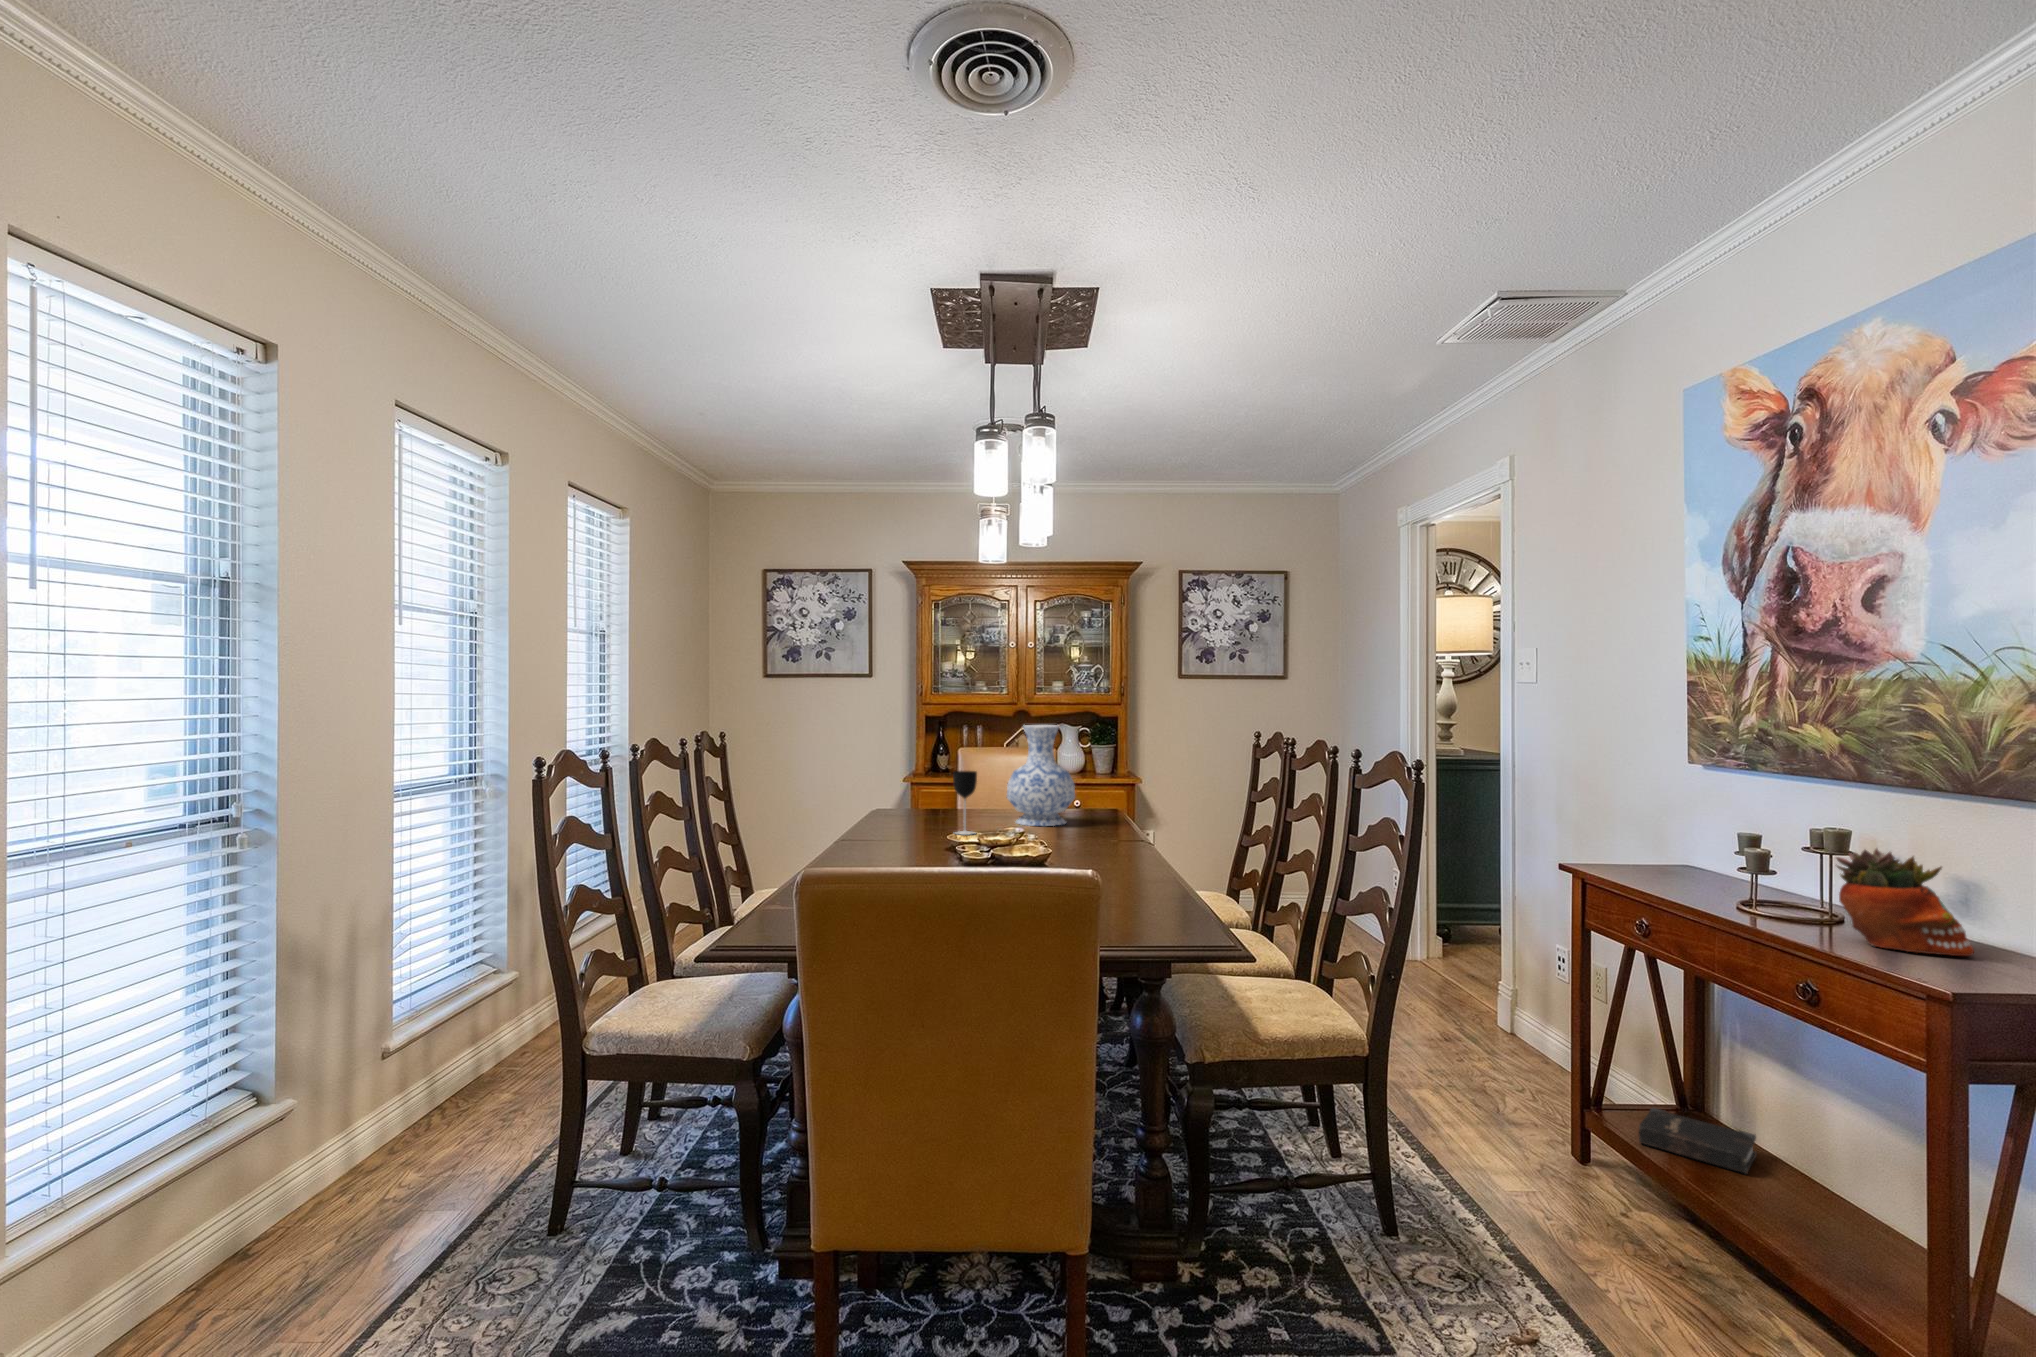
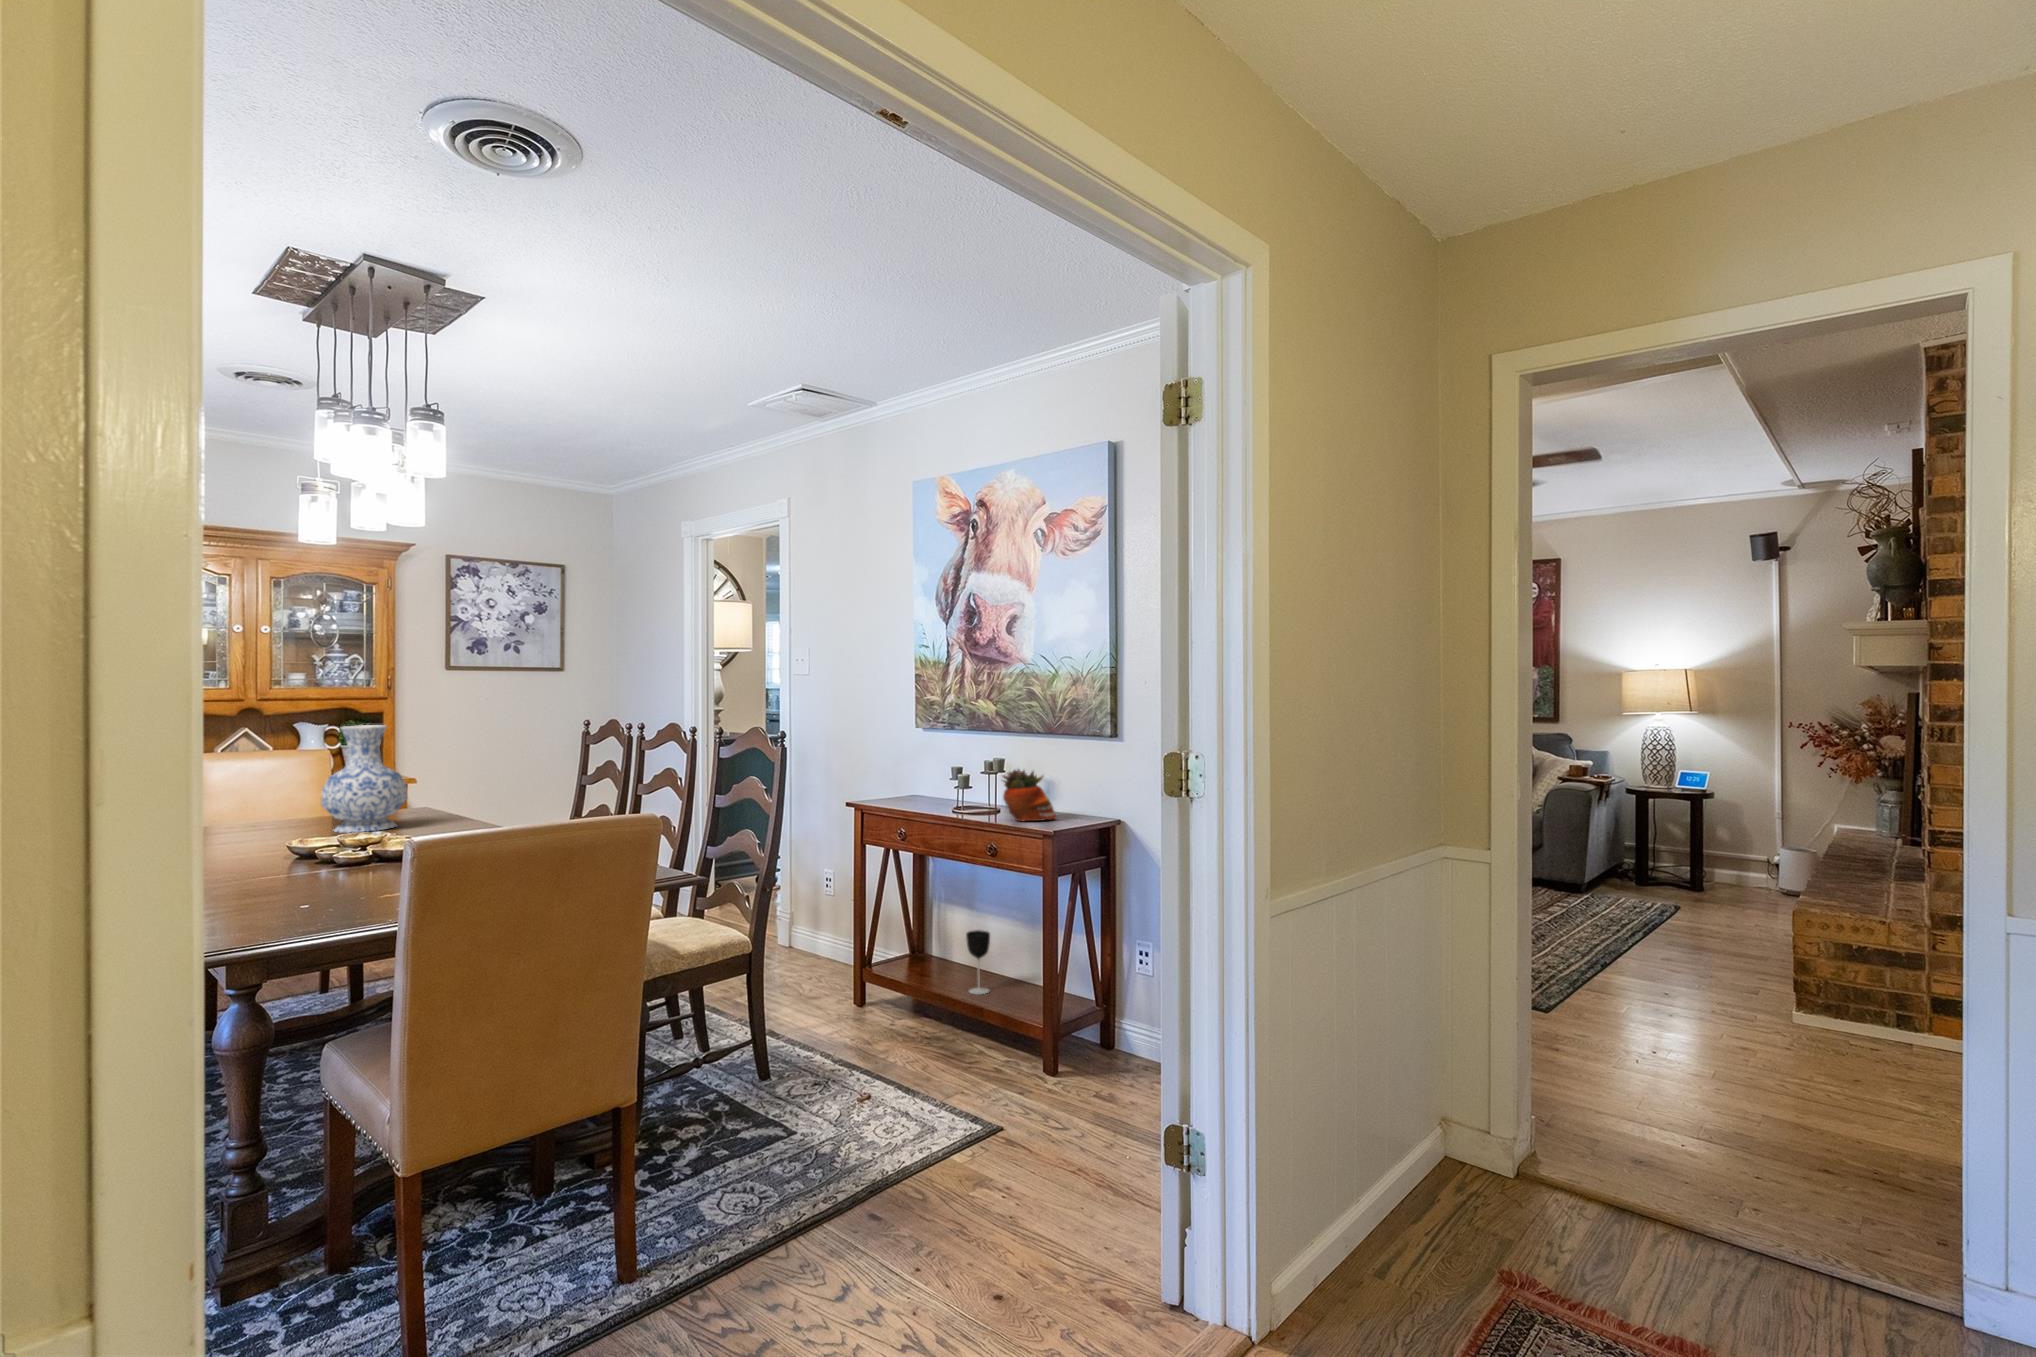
wine glass: present [953,771,977,835] -> present [966,930,990,994]
hardback book: present [1639,1108,1756,1173] -> none [899,954,957,977]

